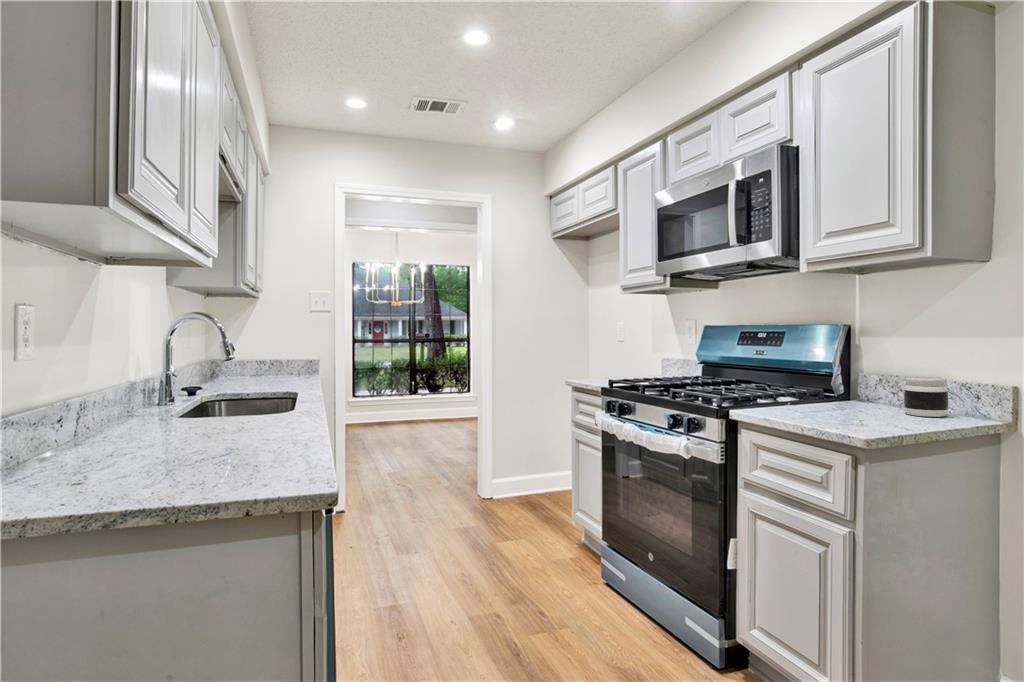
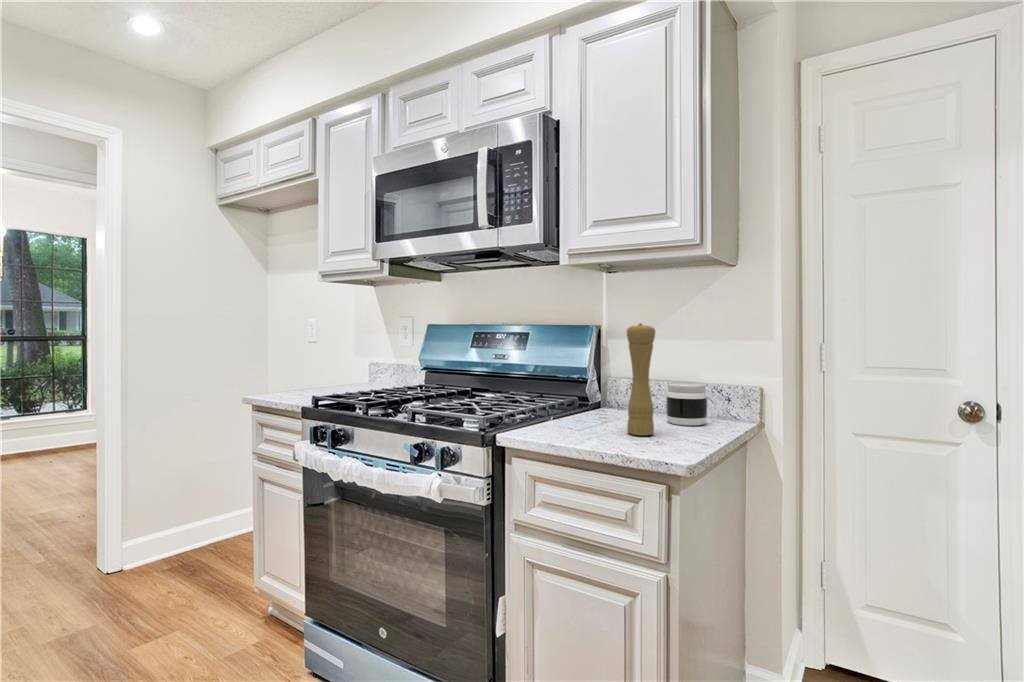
pepper mill: none [844,324,871,419] -> present [627,324,655,435]

